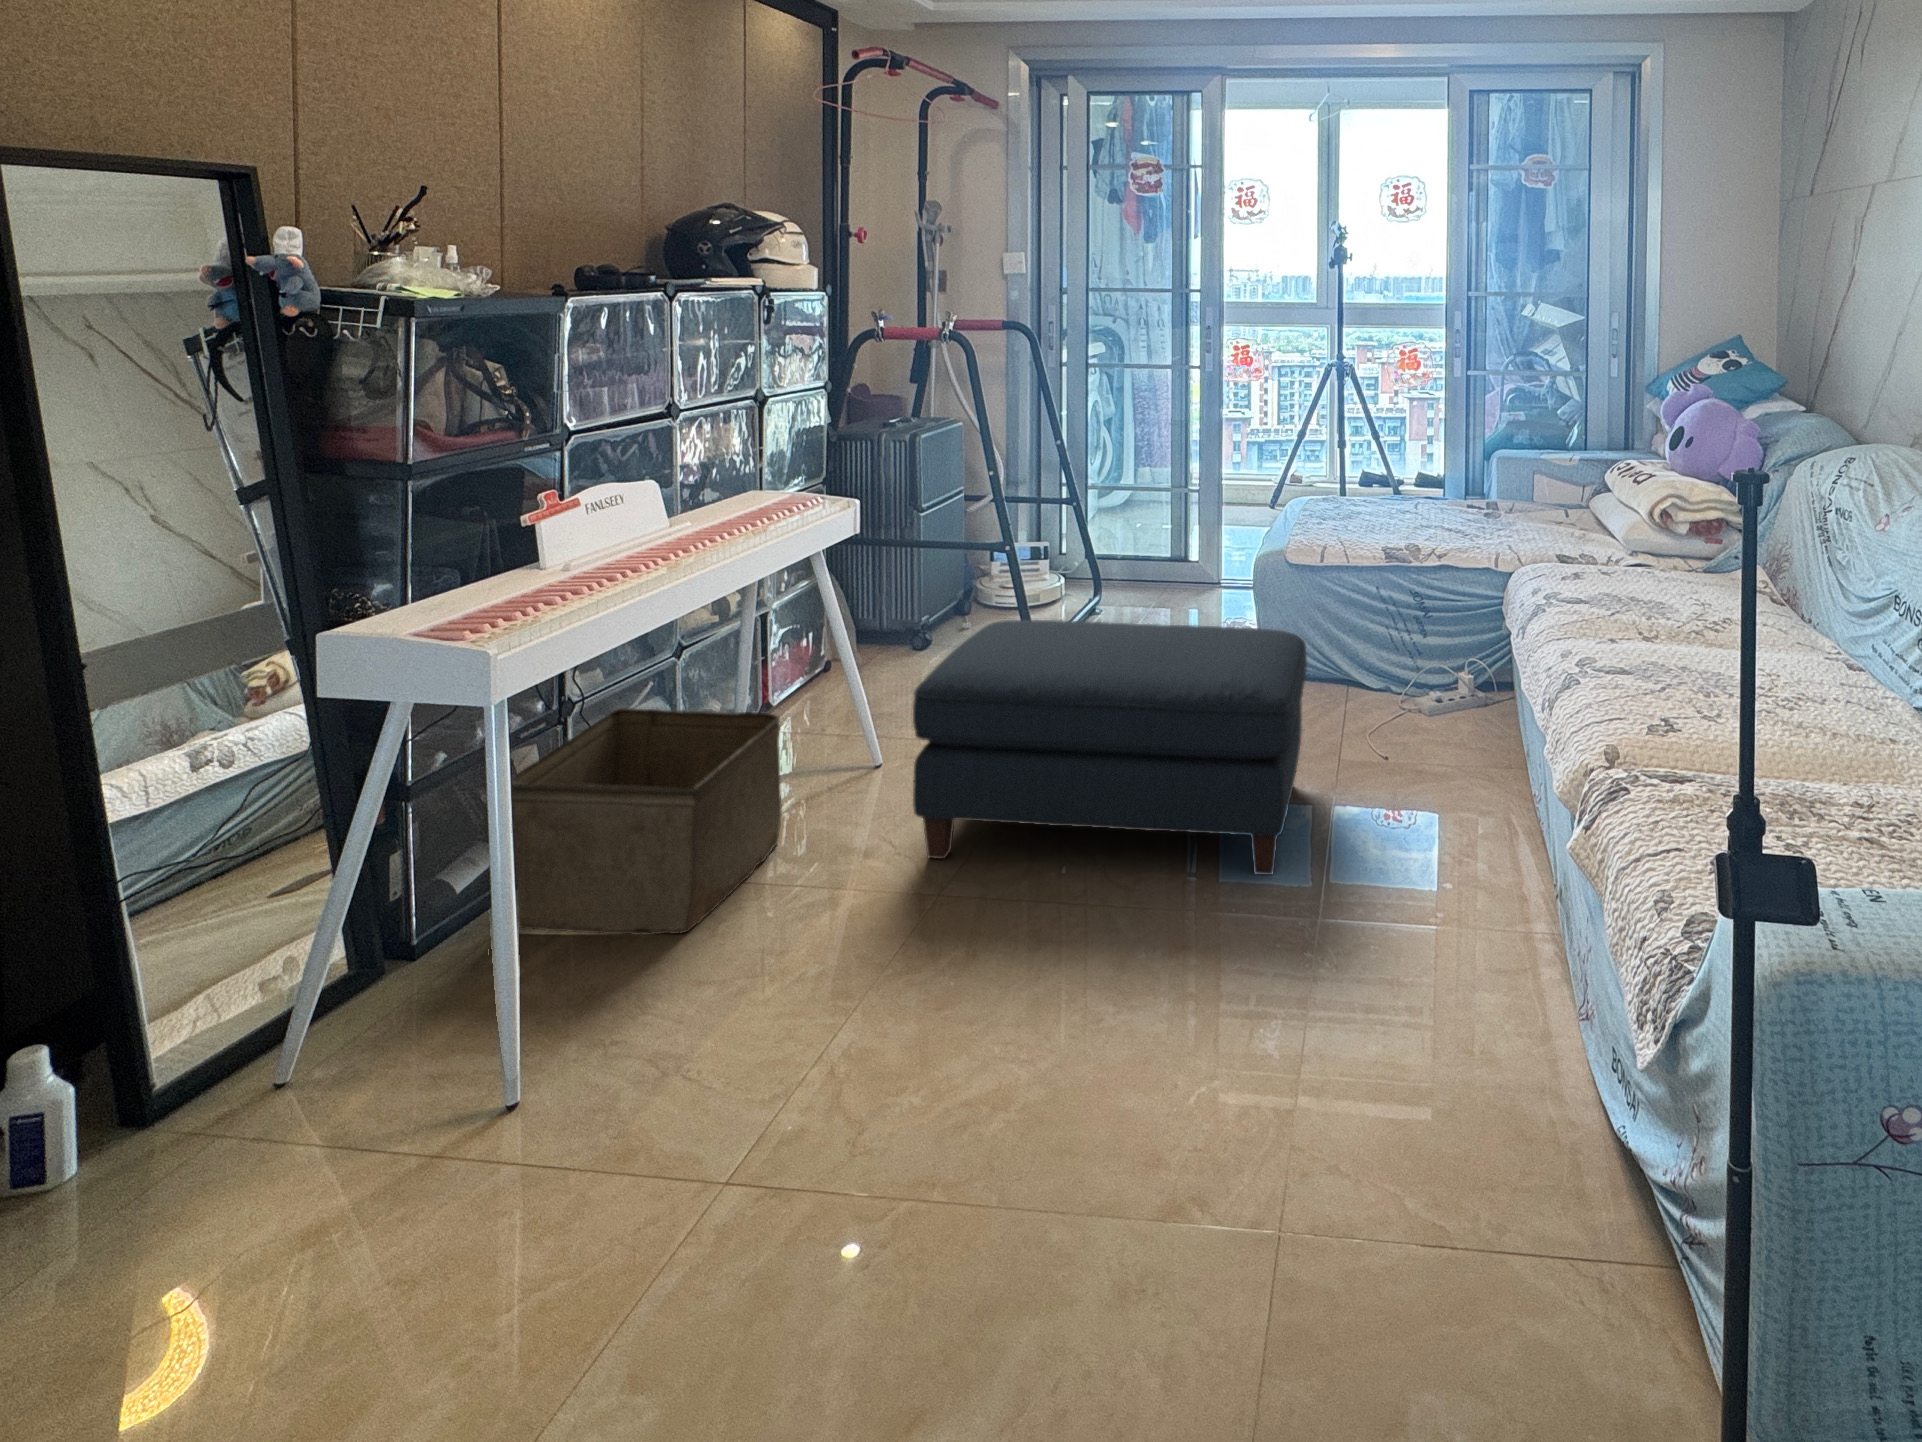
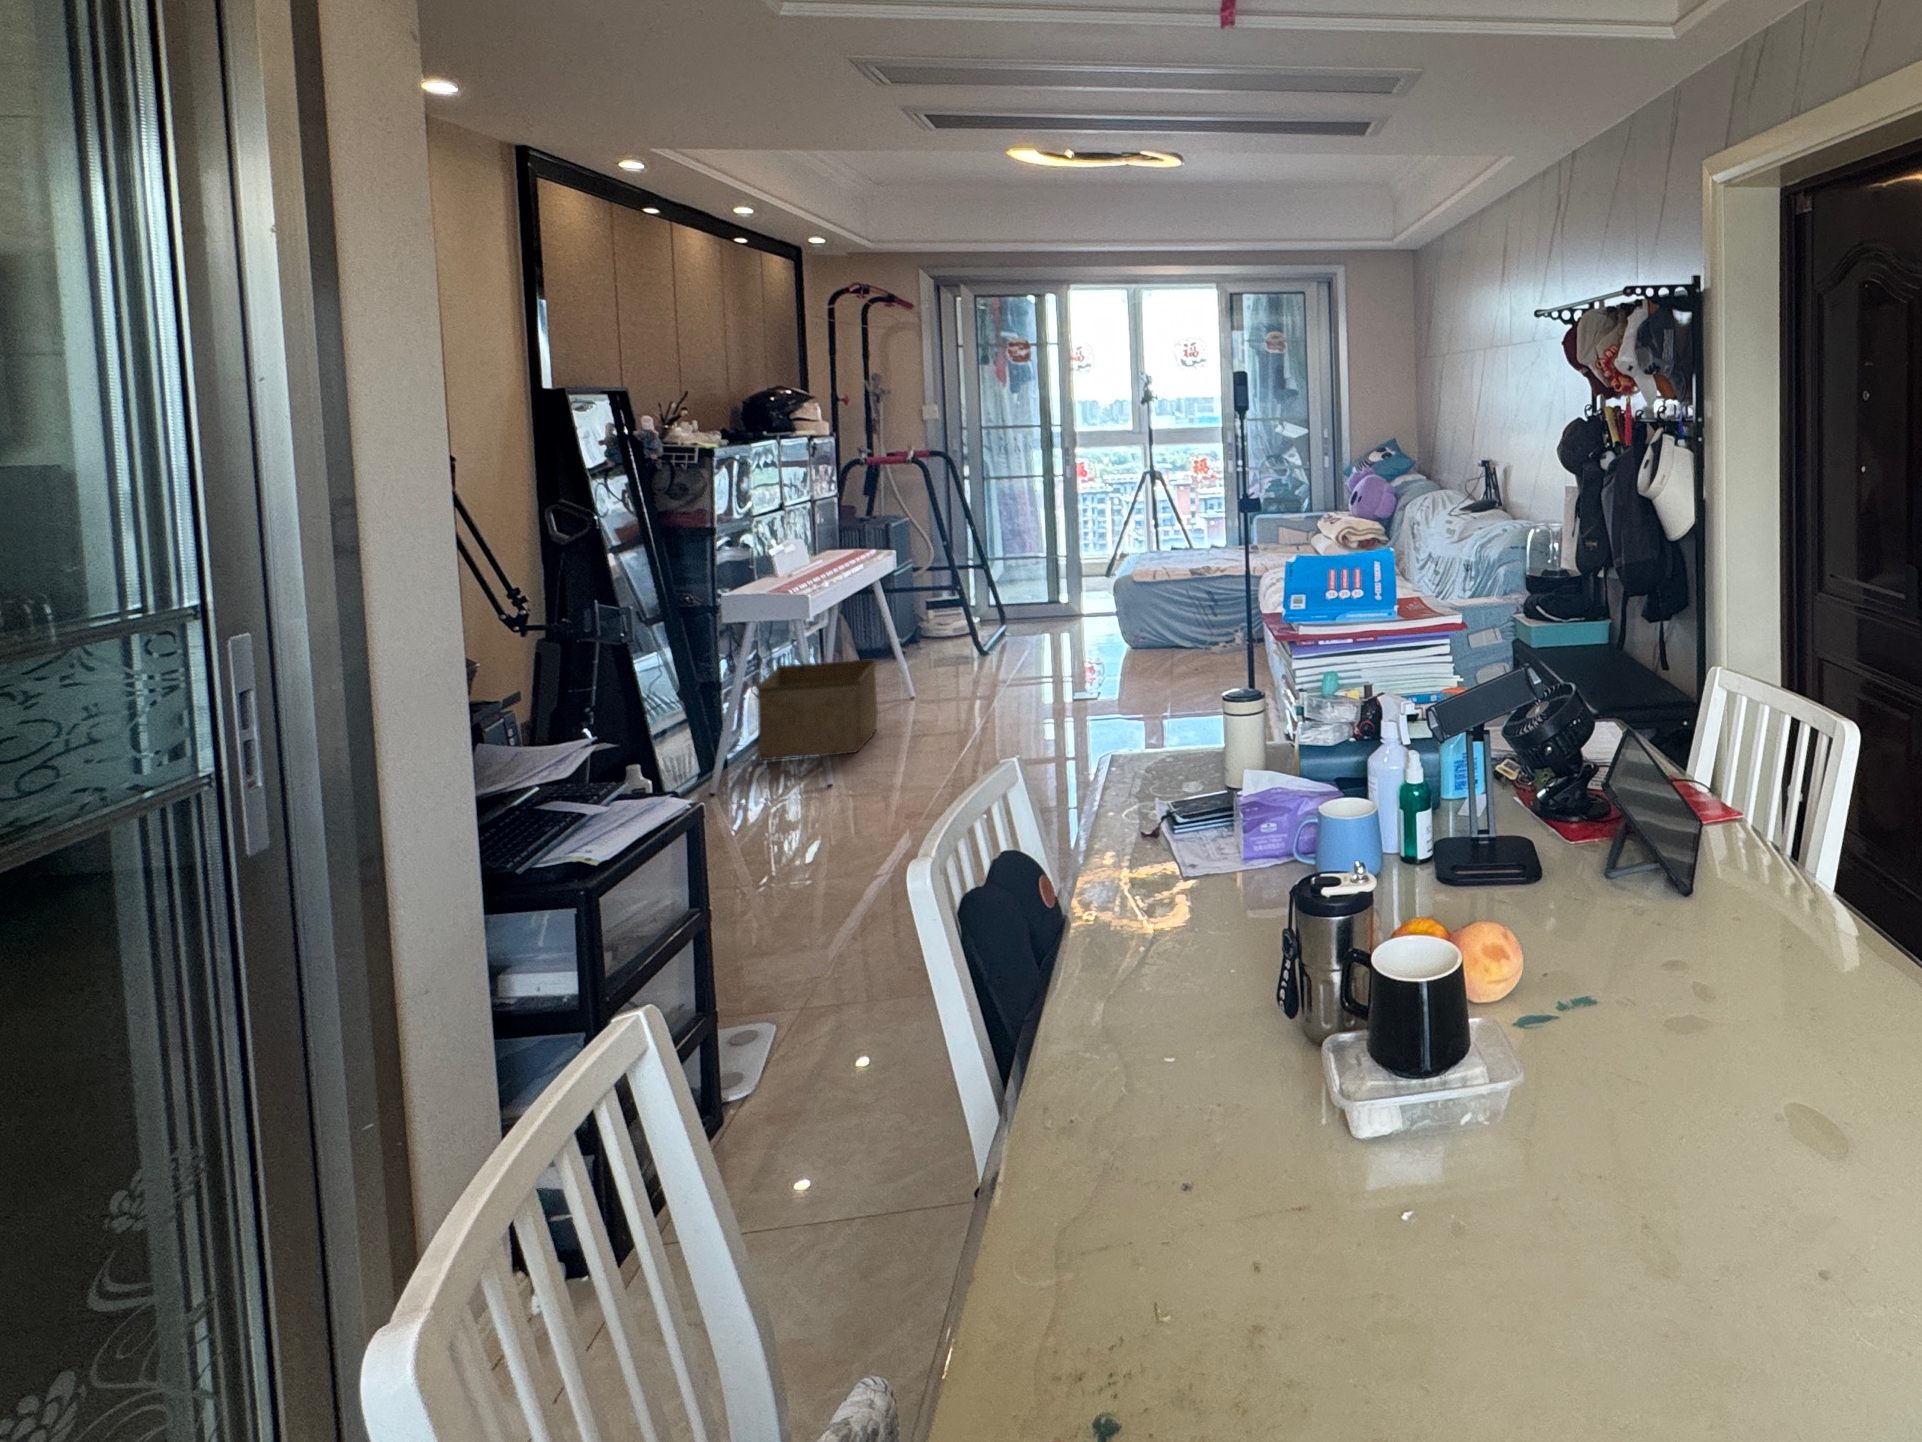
ottoman: present [913,620,1307,875] -> none [952,604,1153,722]

